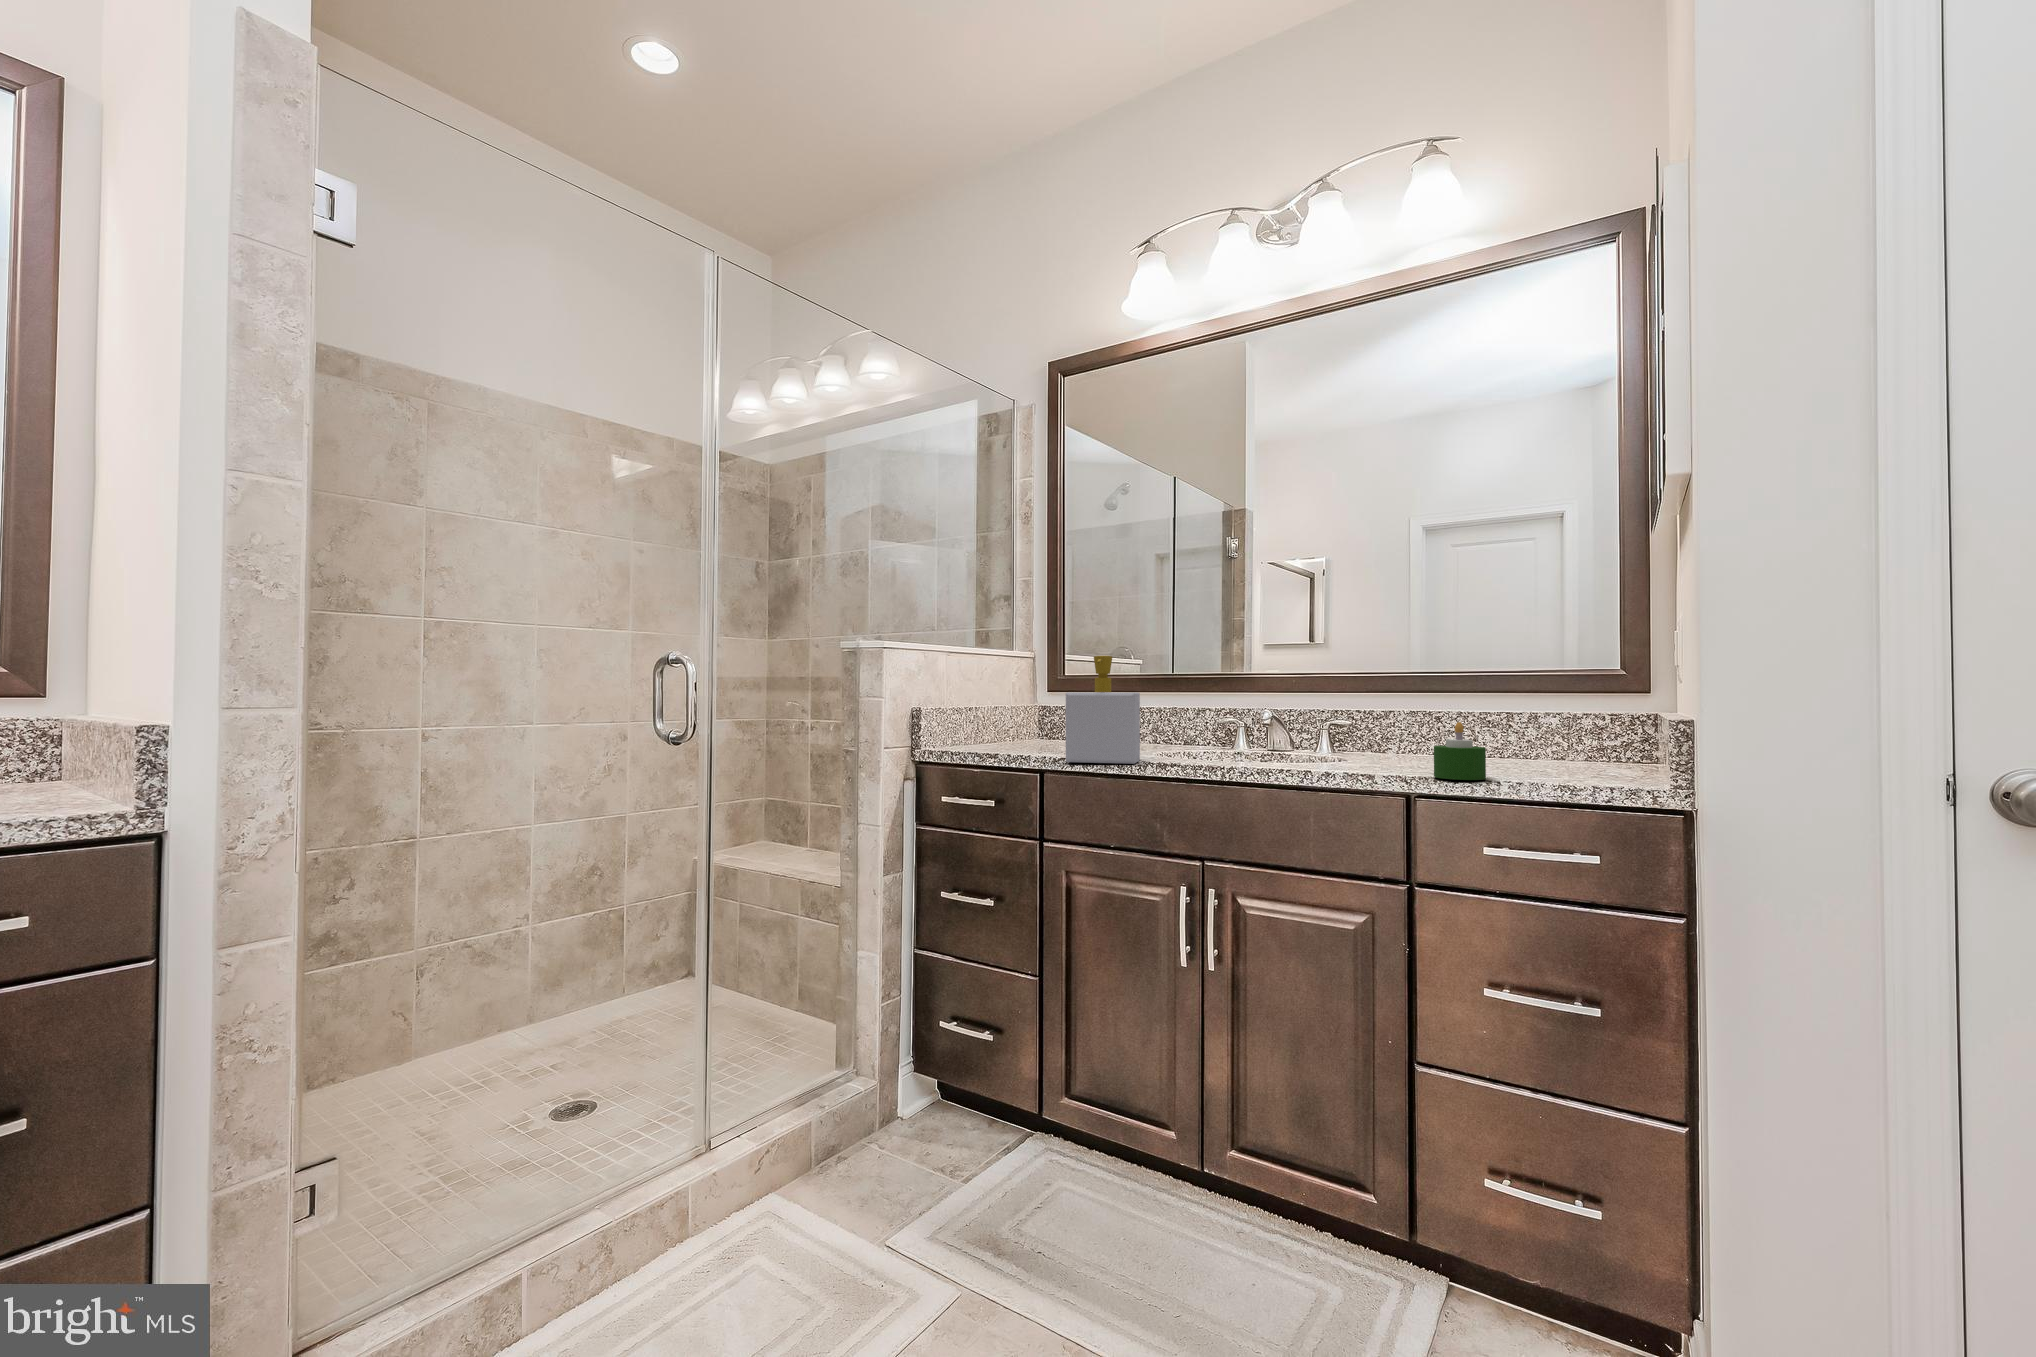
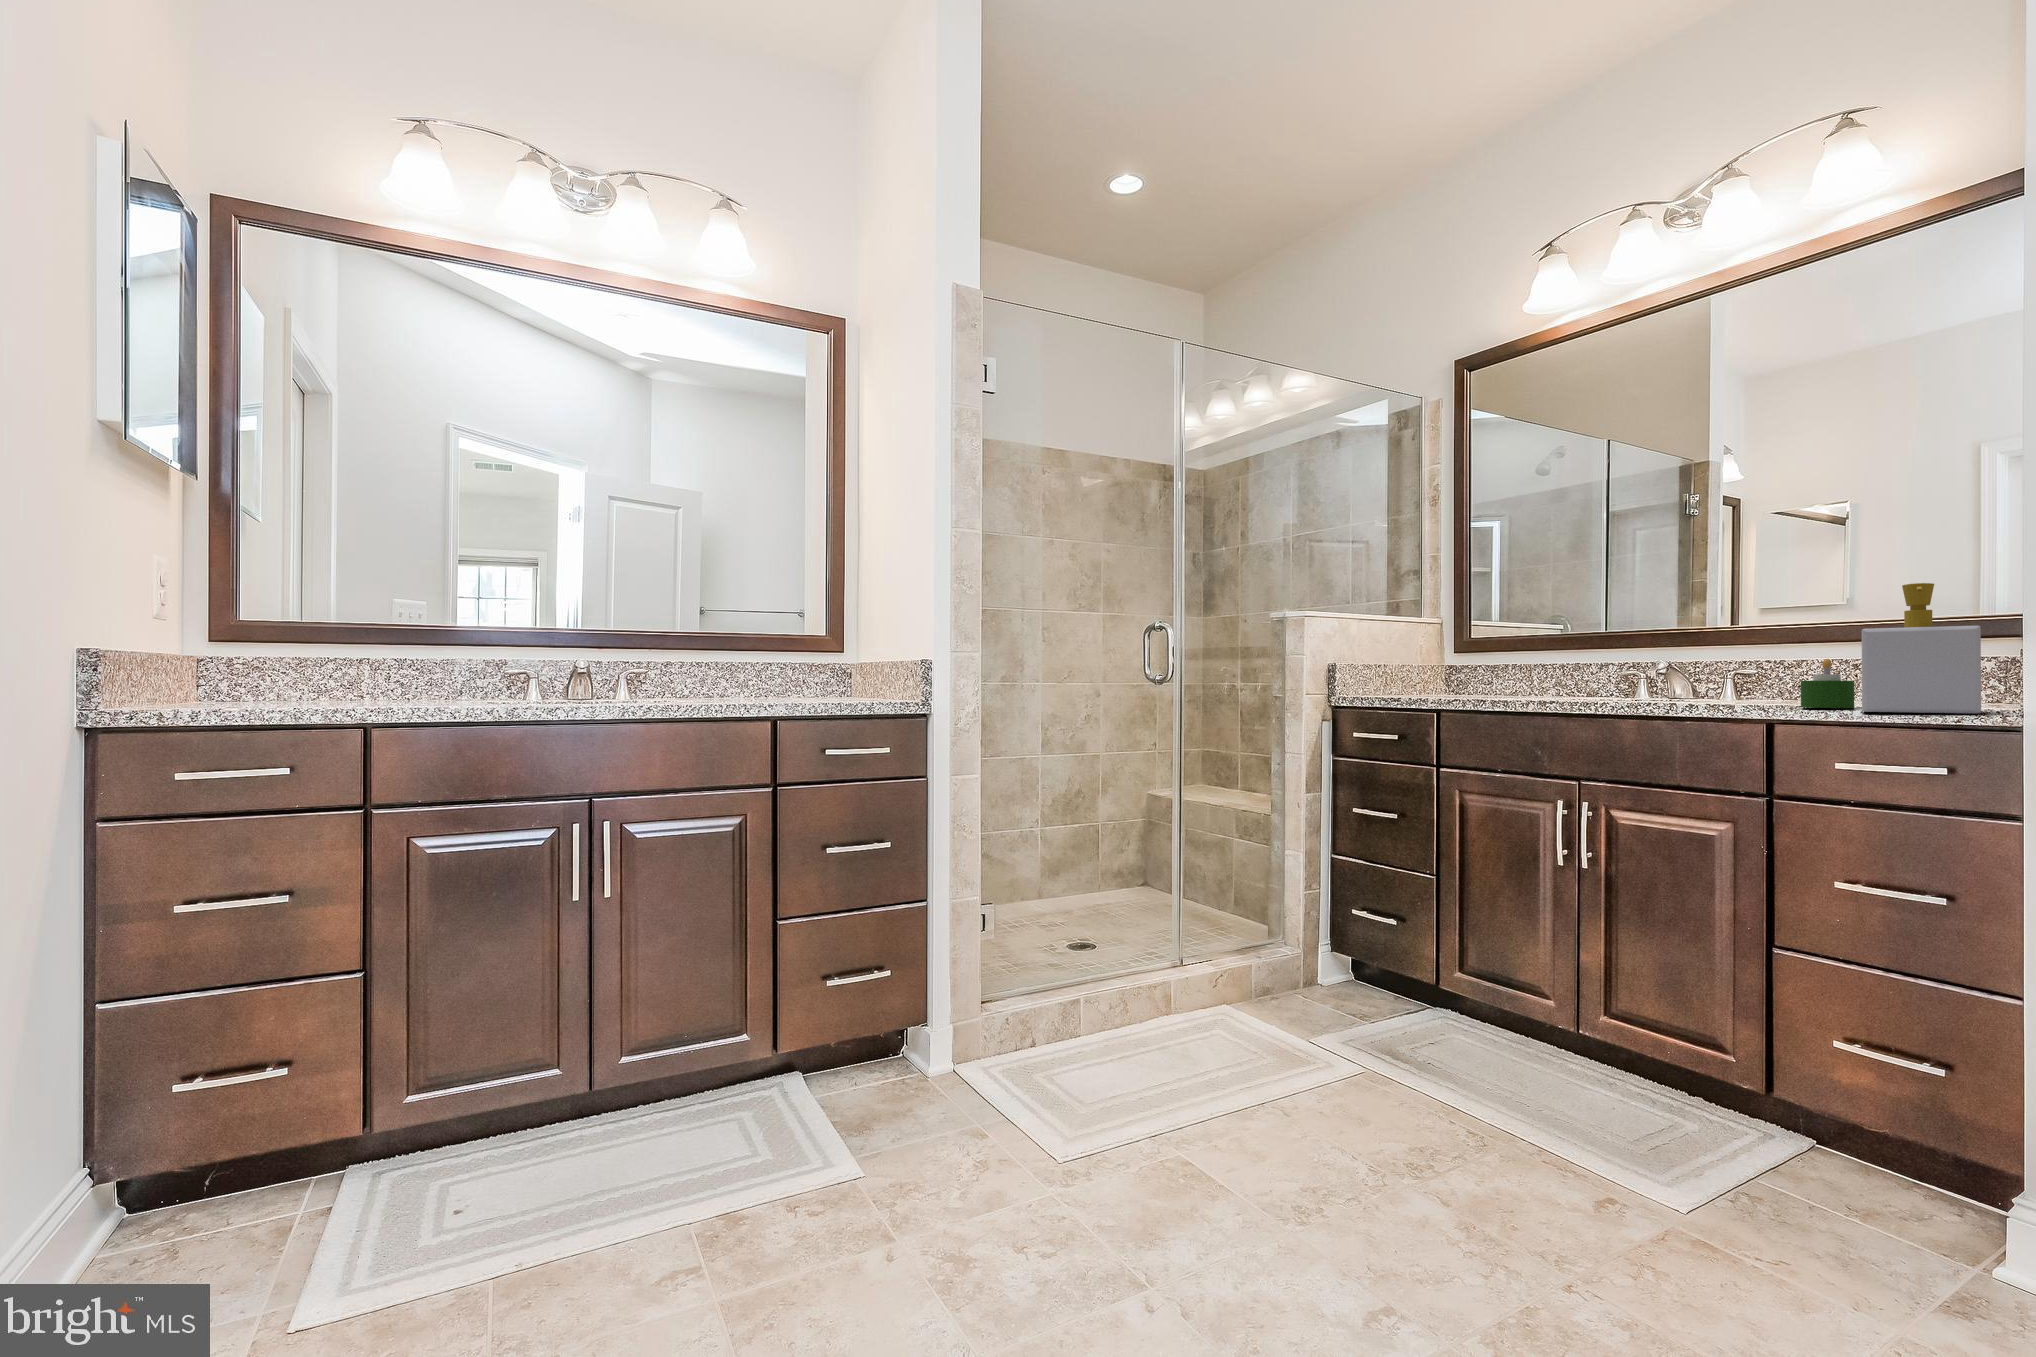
soap bottle: present [1066,656,1140,764] -> present [1862,583,1981,714]

